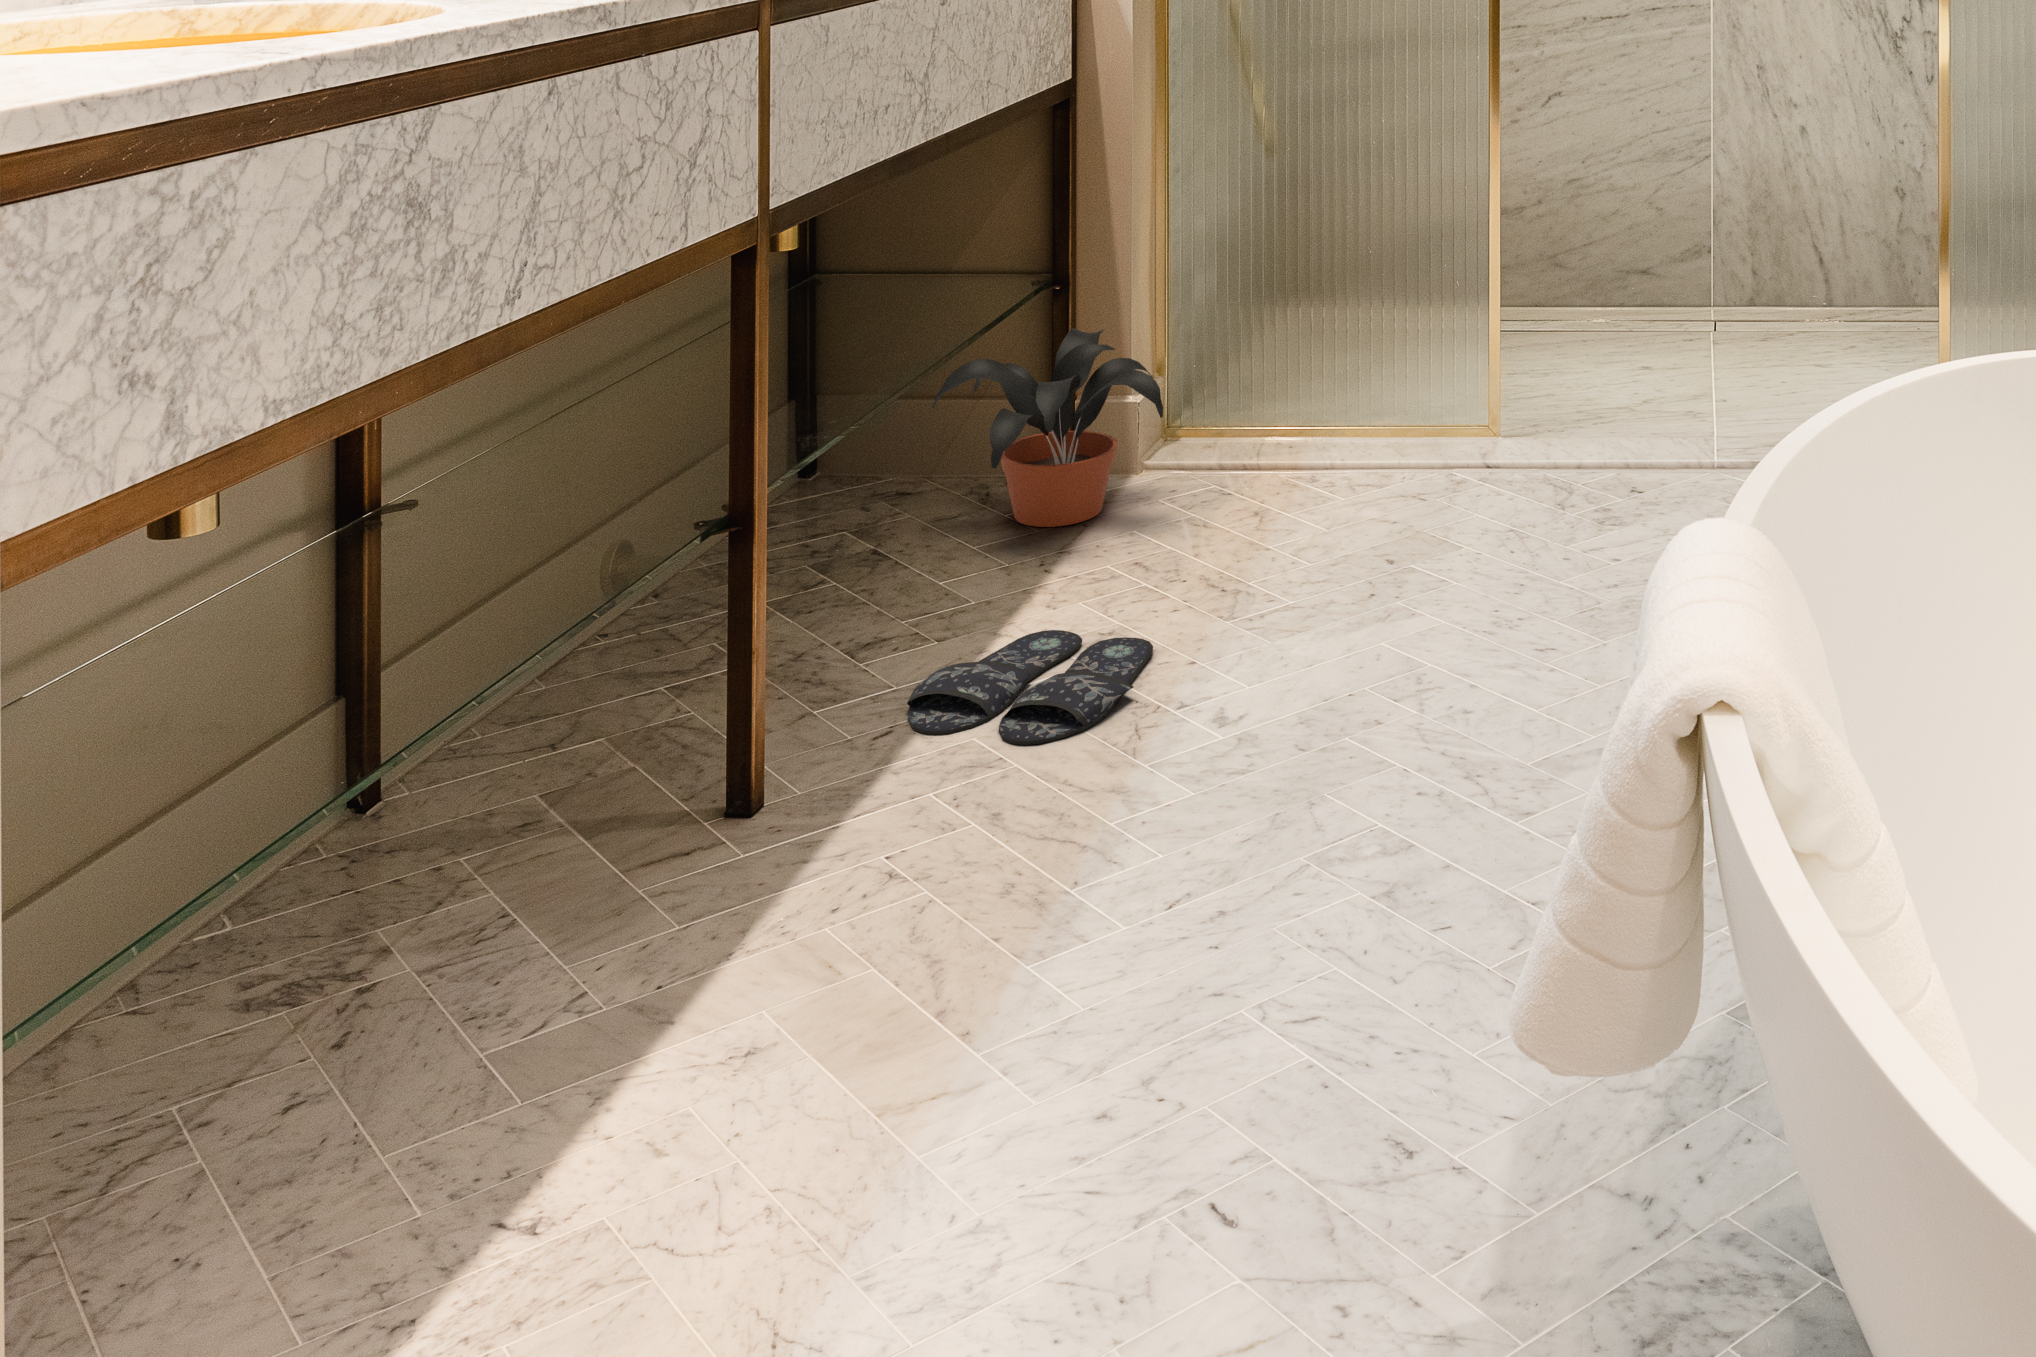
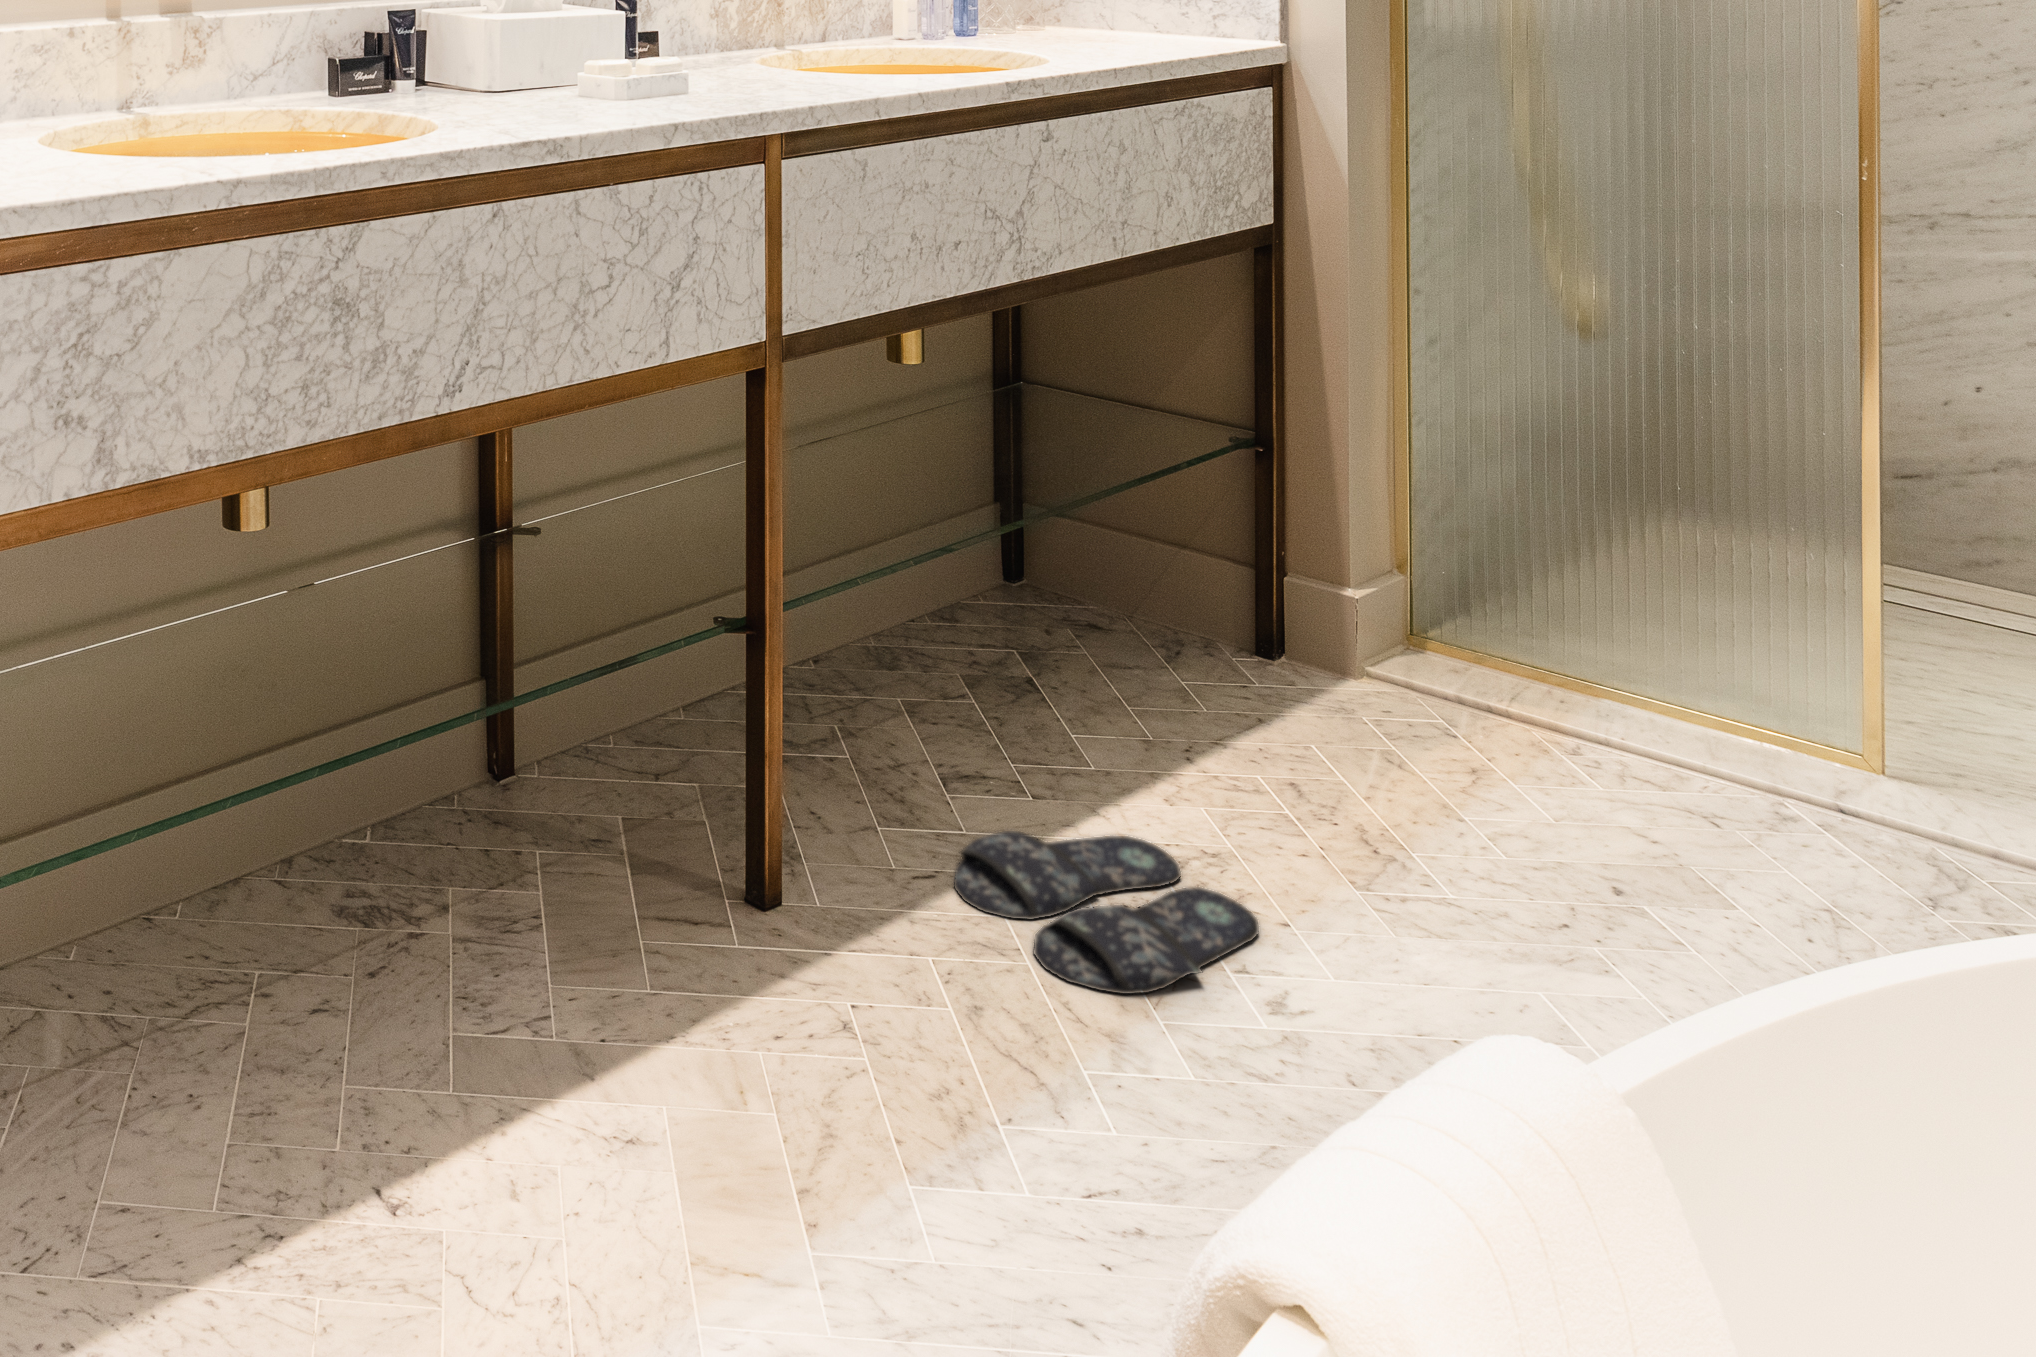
potted plant: present [933,328,1163,527] -> none [1097,495,1372,720]

